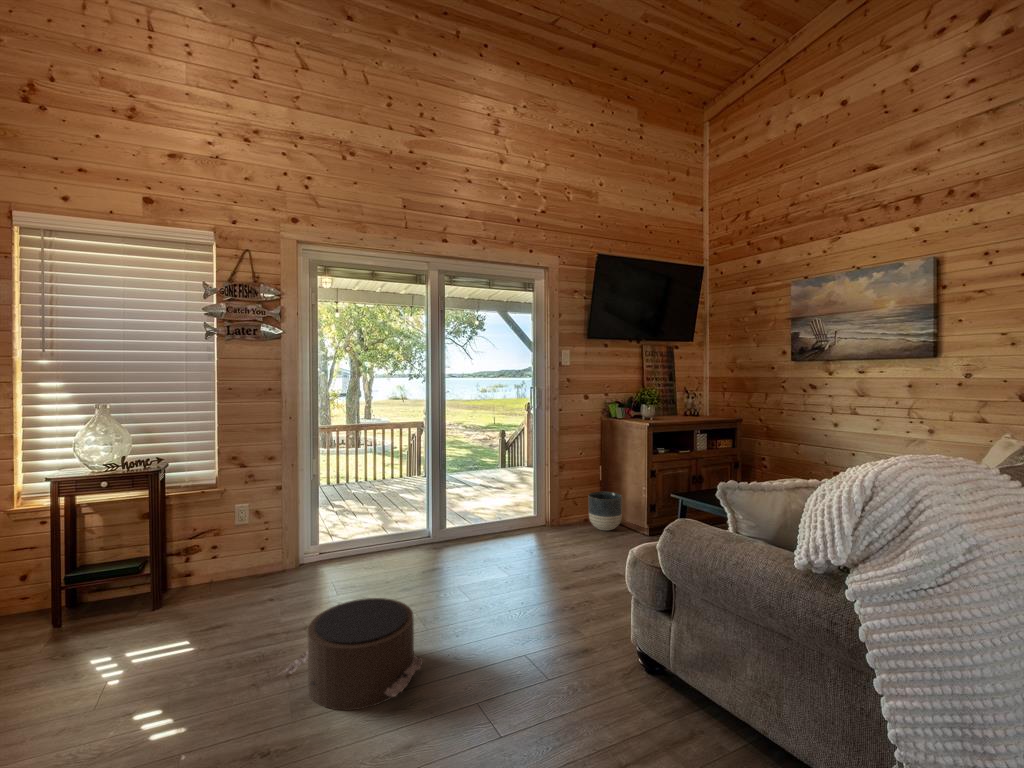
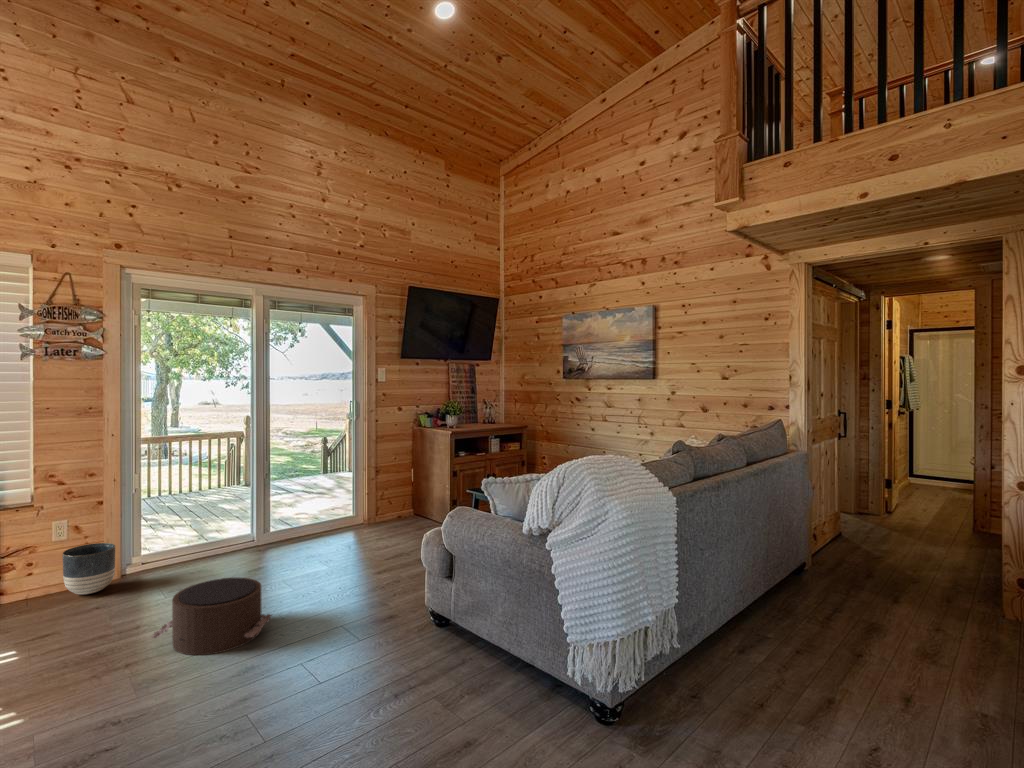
planter: present [588,492,622,531] -> present [62,543,115,594]

